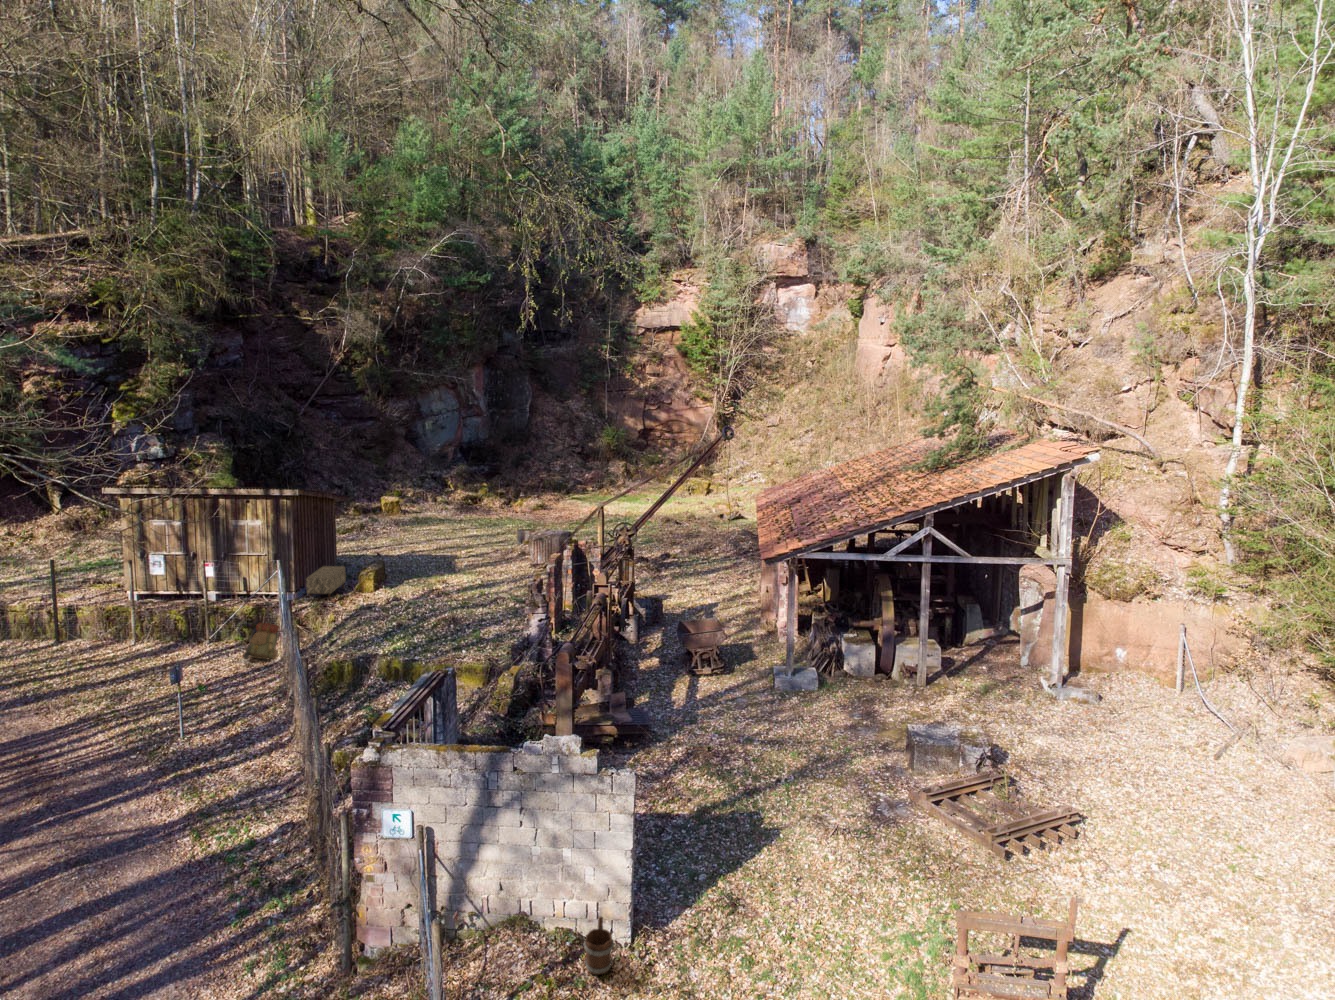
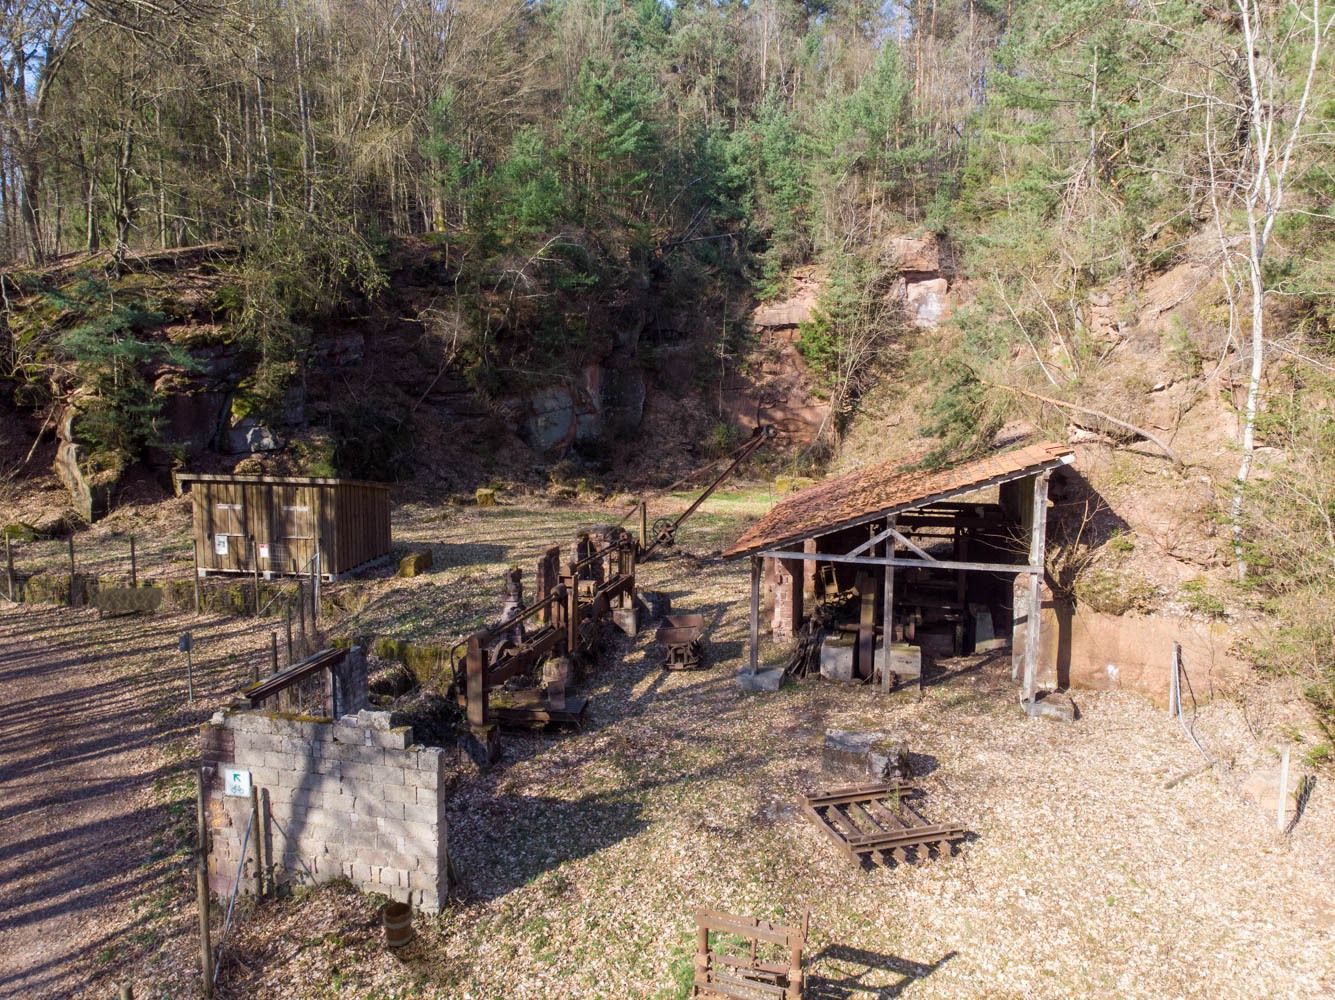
bench: present [306,566,346,600] -> present [96,587,162,618]
backpack: present [243,623,278,660] -> none [273,599,306,633]

